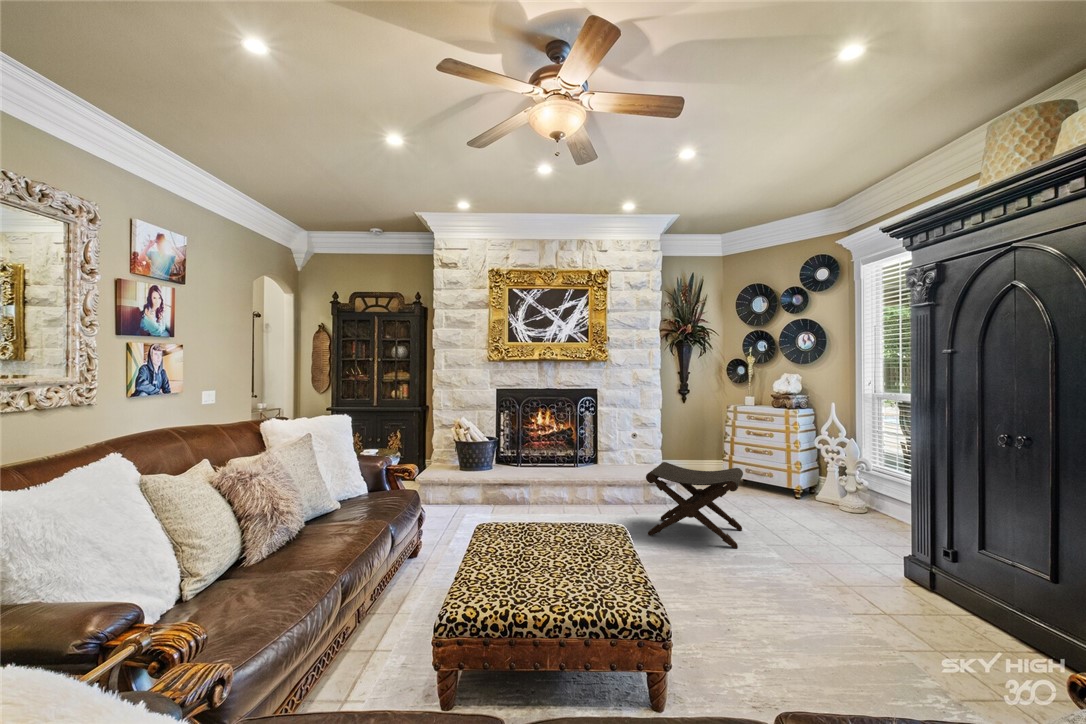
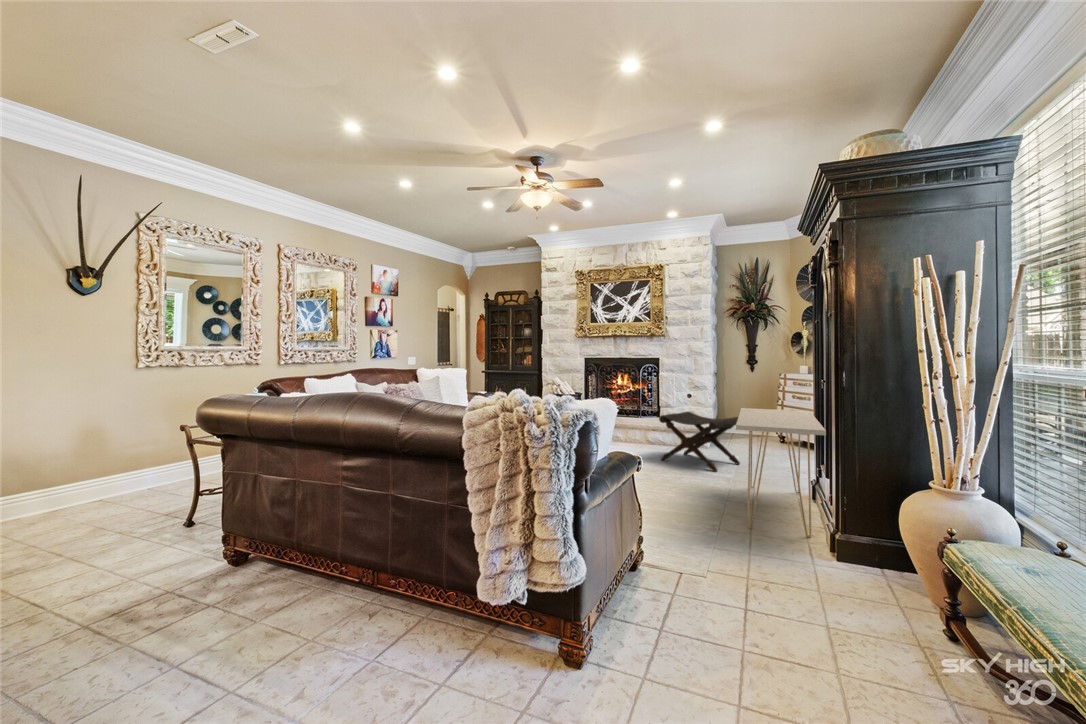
console table: none [800,464,1048,675] -> present [736,408,826,537]

